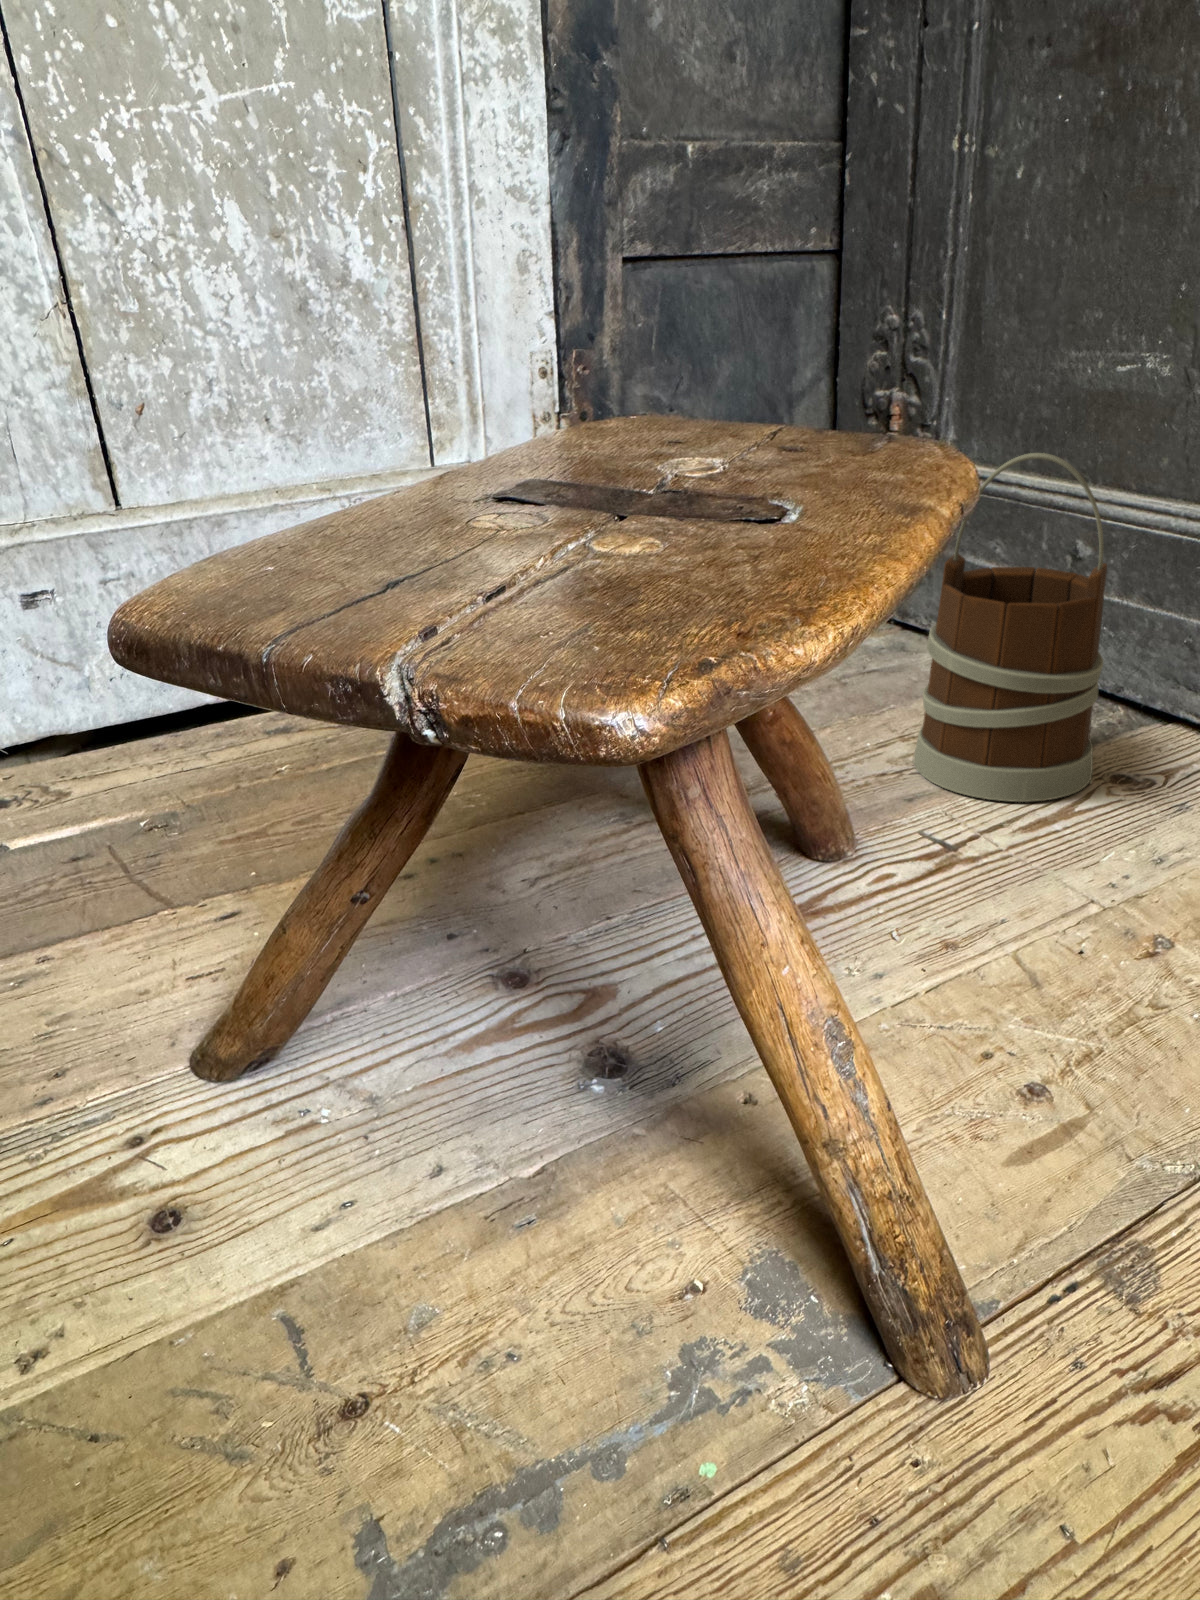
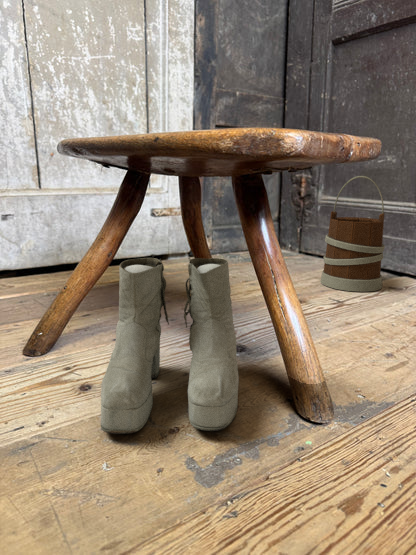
boots: none [172,883,561,1415] -> present [101,258,239,434]

